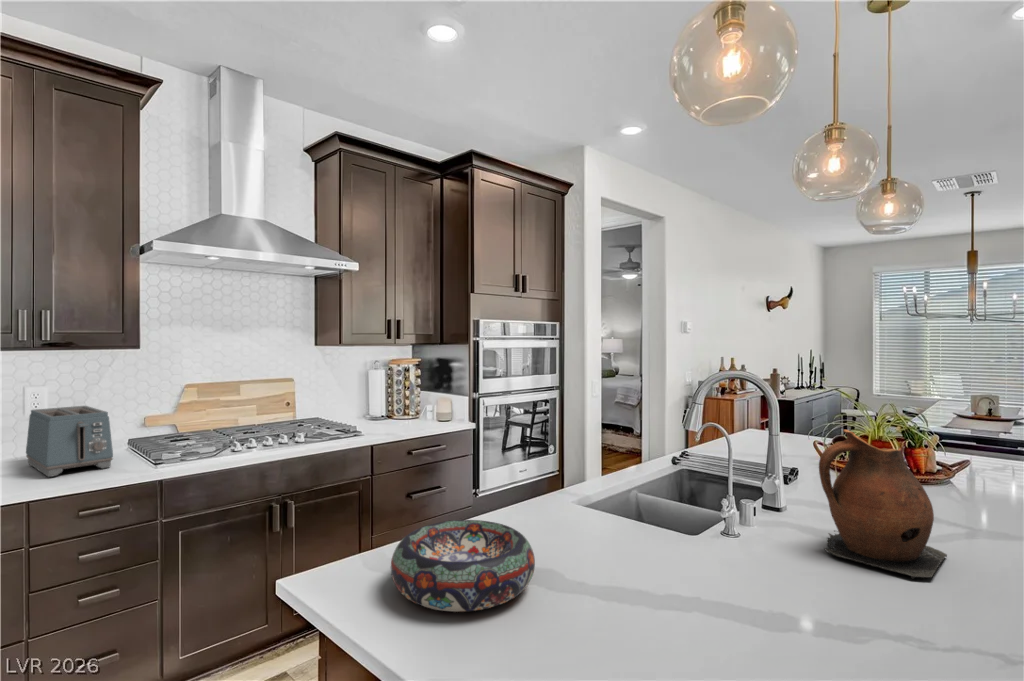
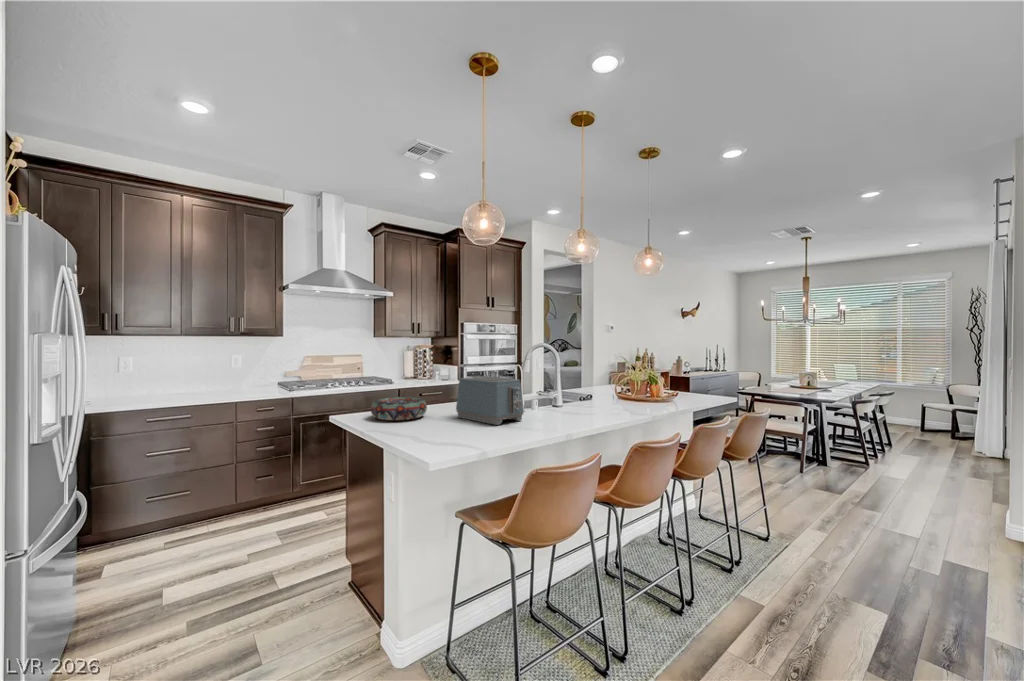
toaster: present [26,406,113,477] -> present [456,376,524,425]
ceramic pitcher: present [819,430,947,579] -> none [556,363,607,420]

